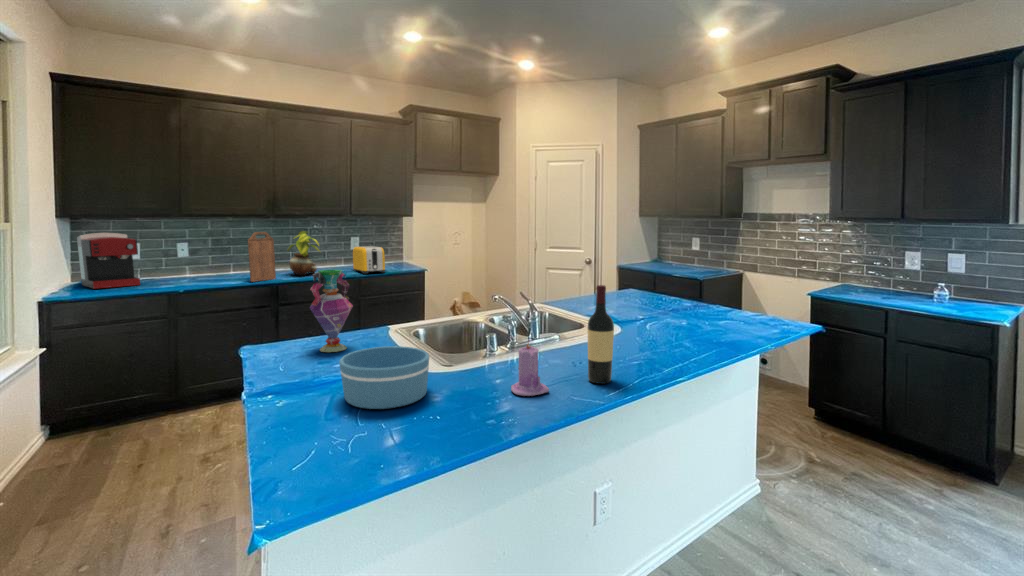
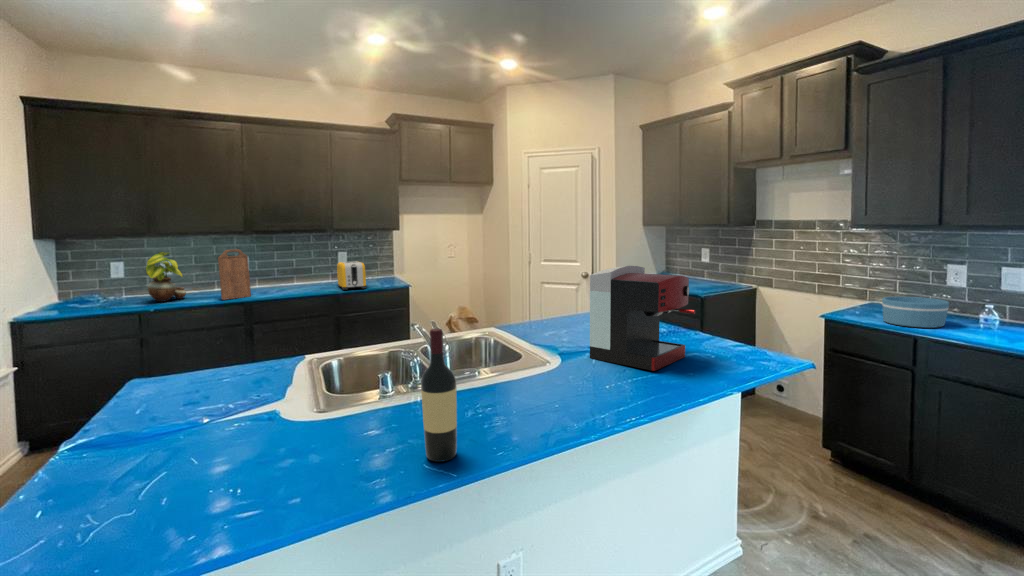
potted plant: present [288,231,319,275] -> present [146,252,186,302]
coffee maker: present [77,233,140,289] -> present [590,266,695,371]
vase: present [310,270,353,352] -> none [149,299,211,396]
candle: present [511,343,549,396] -> none [307,404,360,481]
bowl: present [339,346,429,409] -> present [882,297,949,328]

